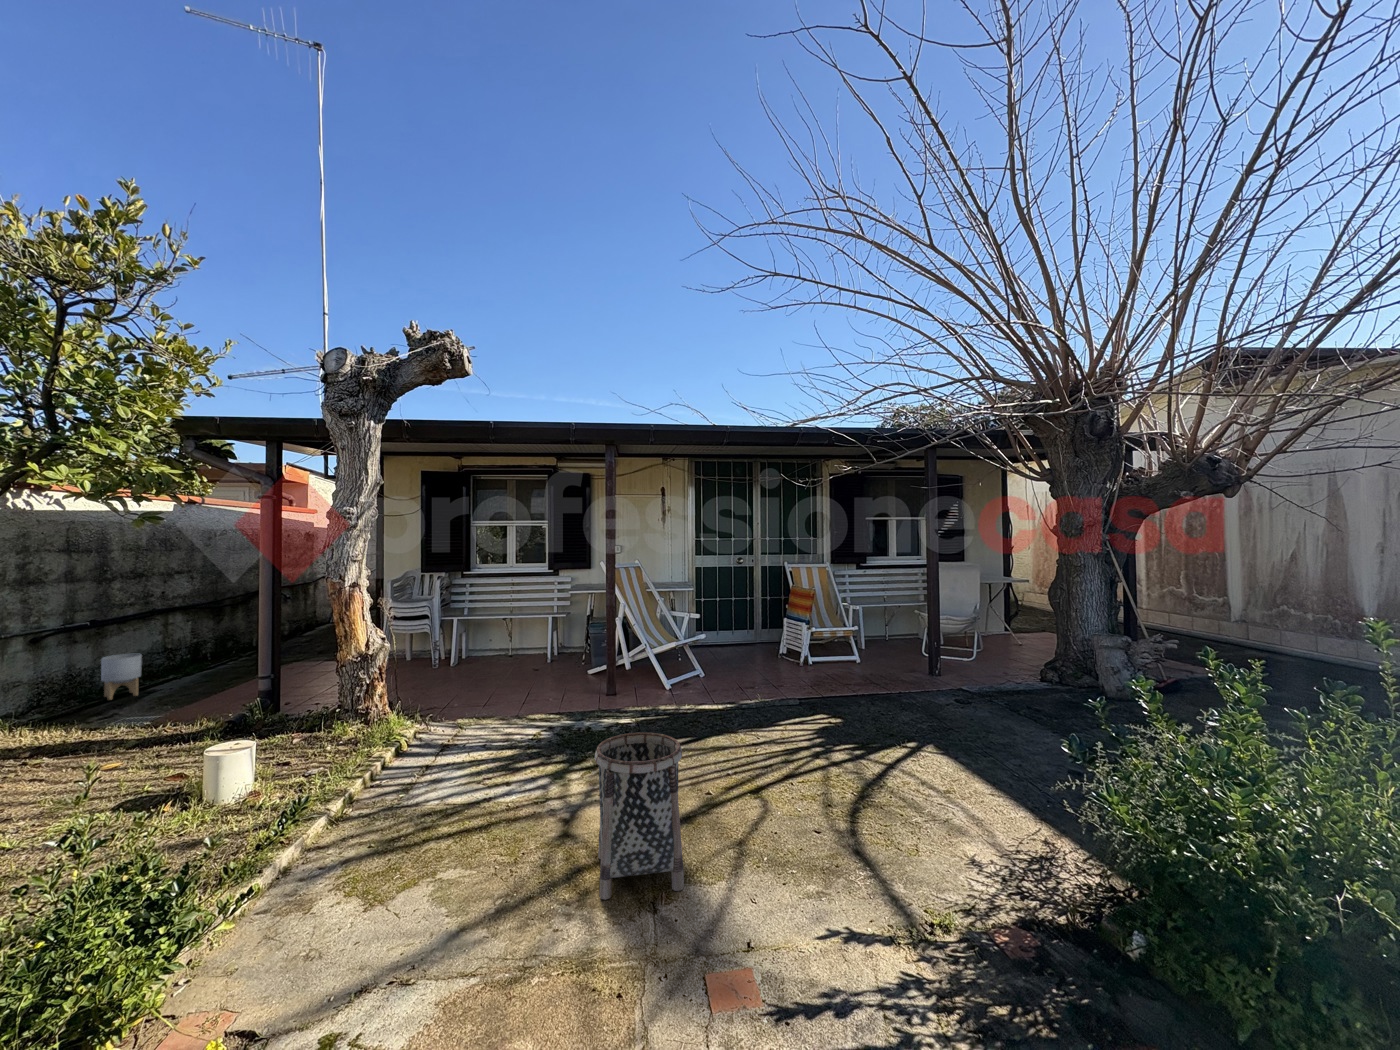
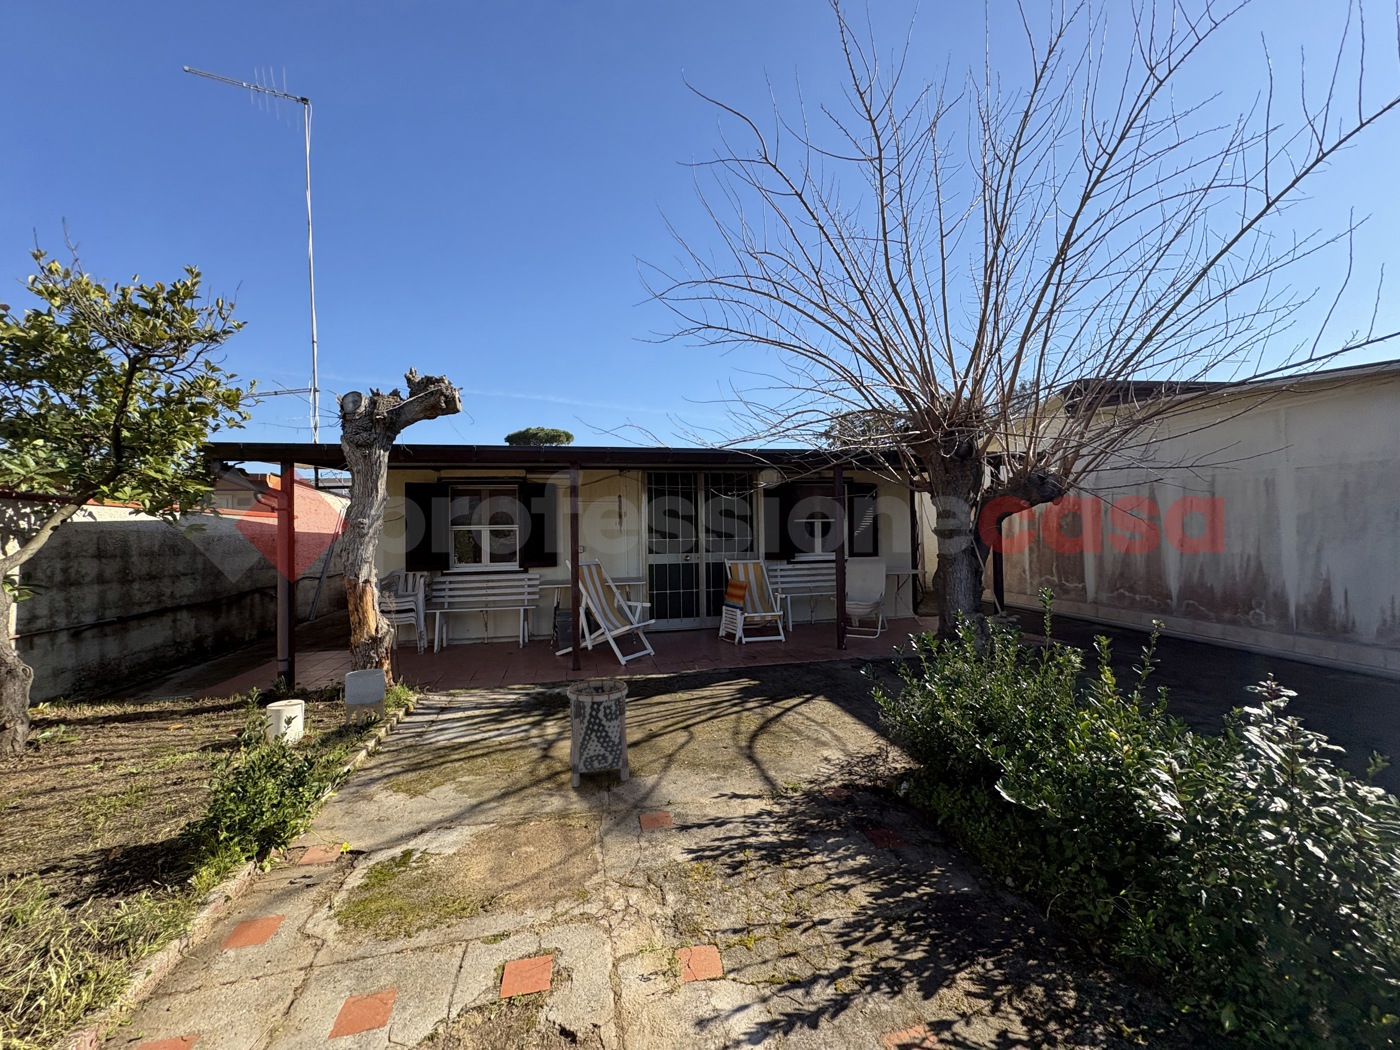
planter: present [101,654,142,700] -> present [345,669,385,726]

